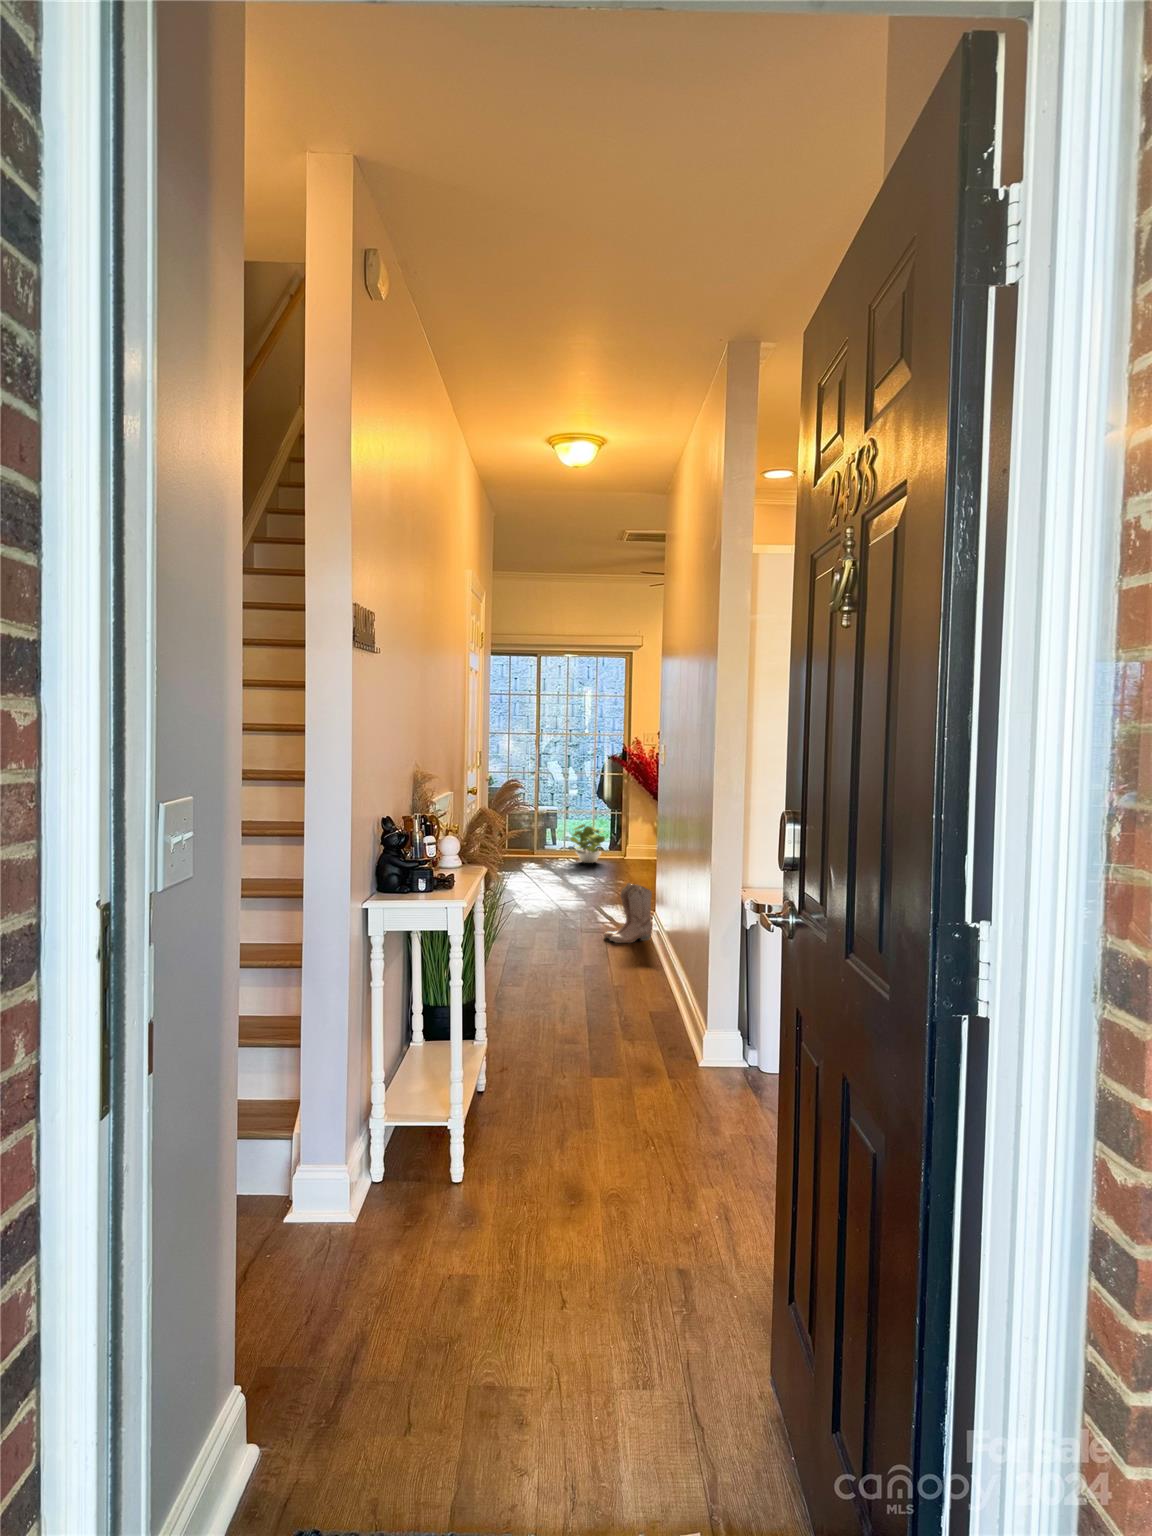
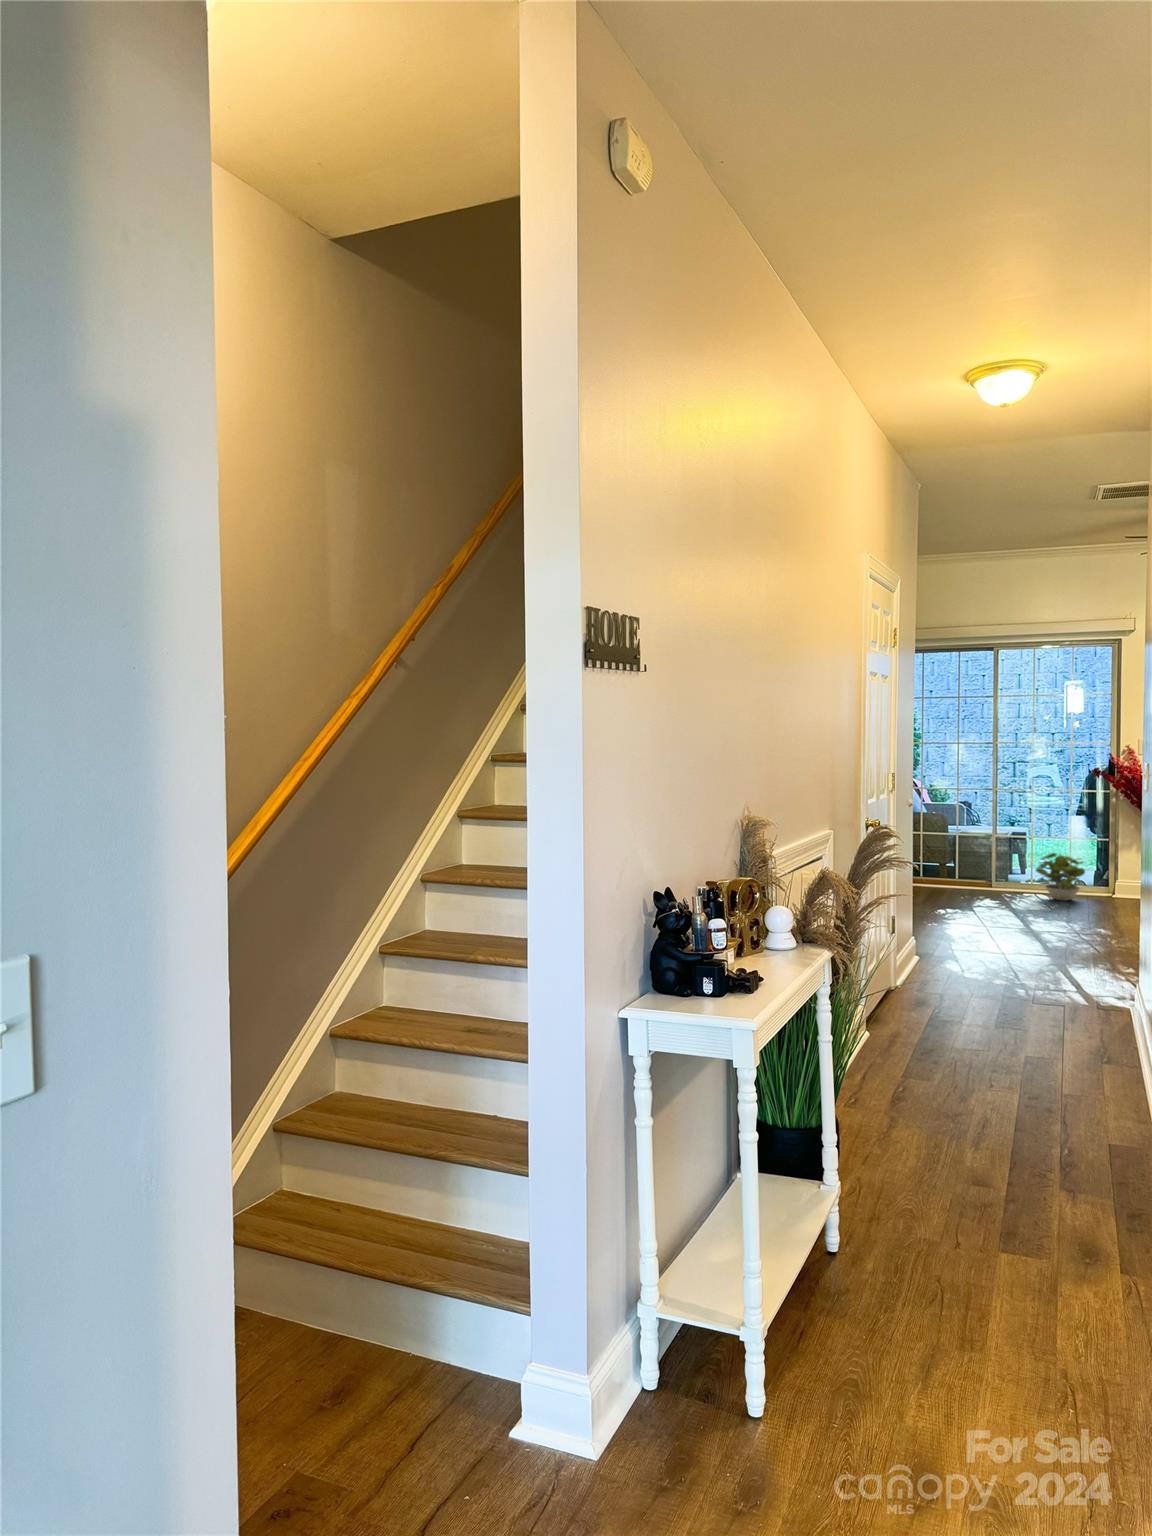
boots: present [604,883,652,943] -> none [1063,944,1138,1026]

